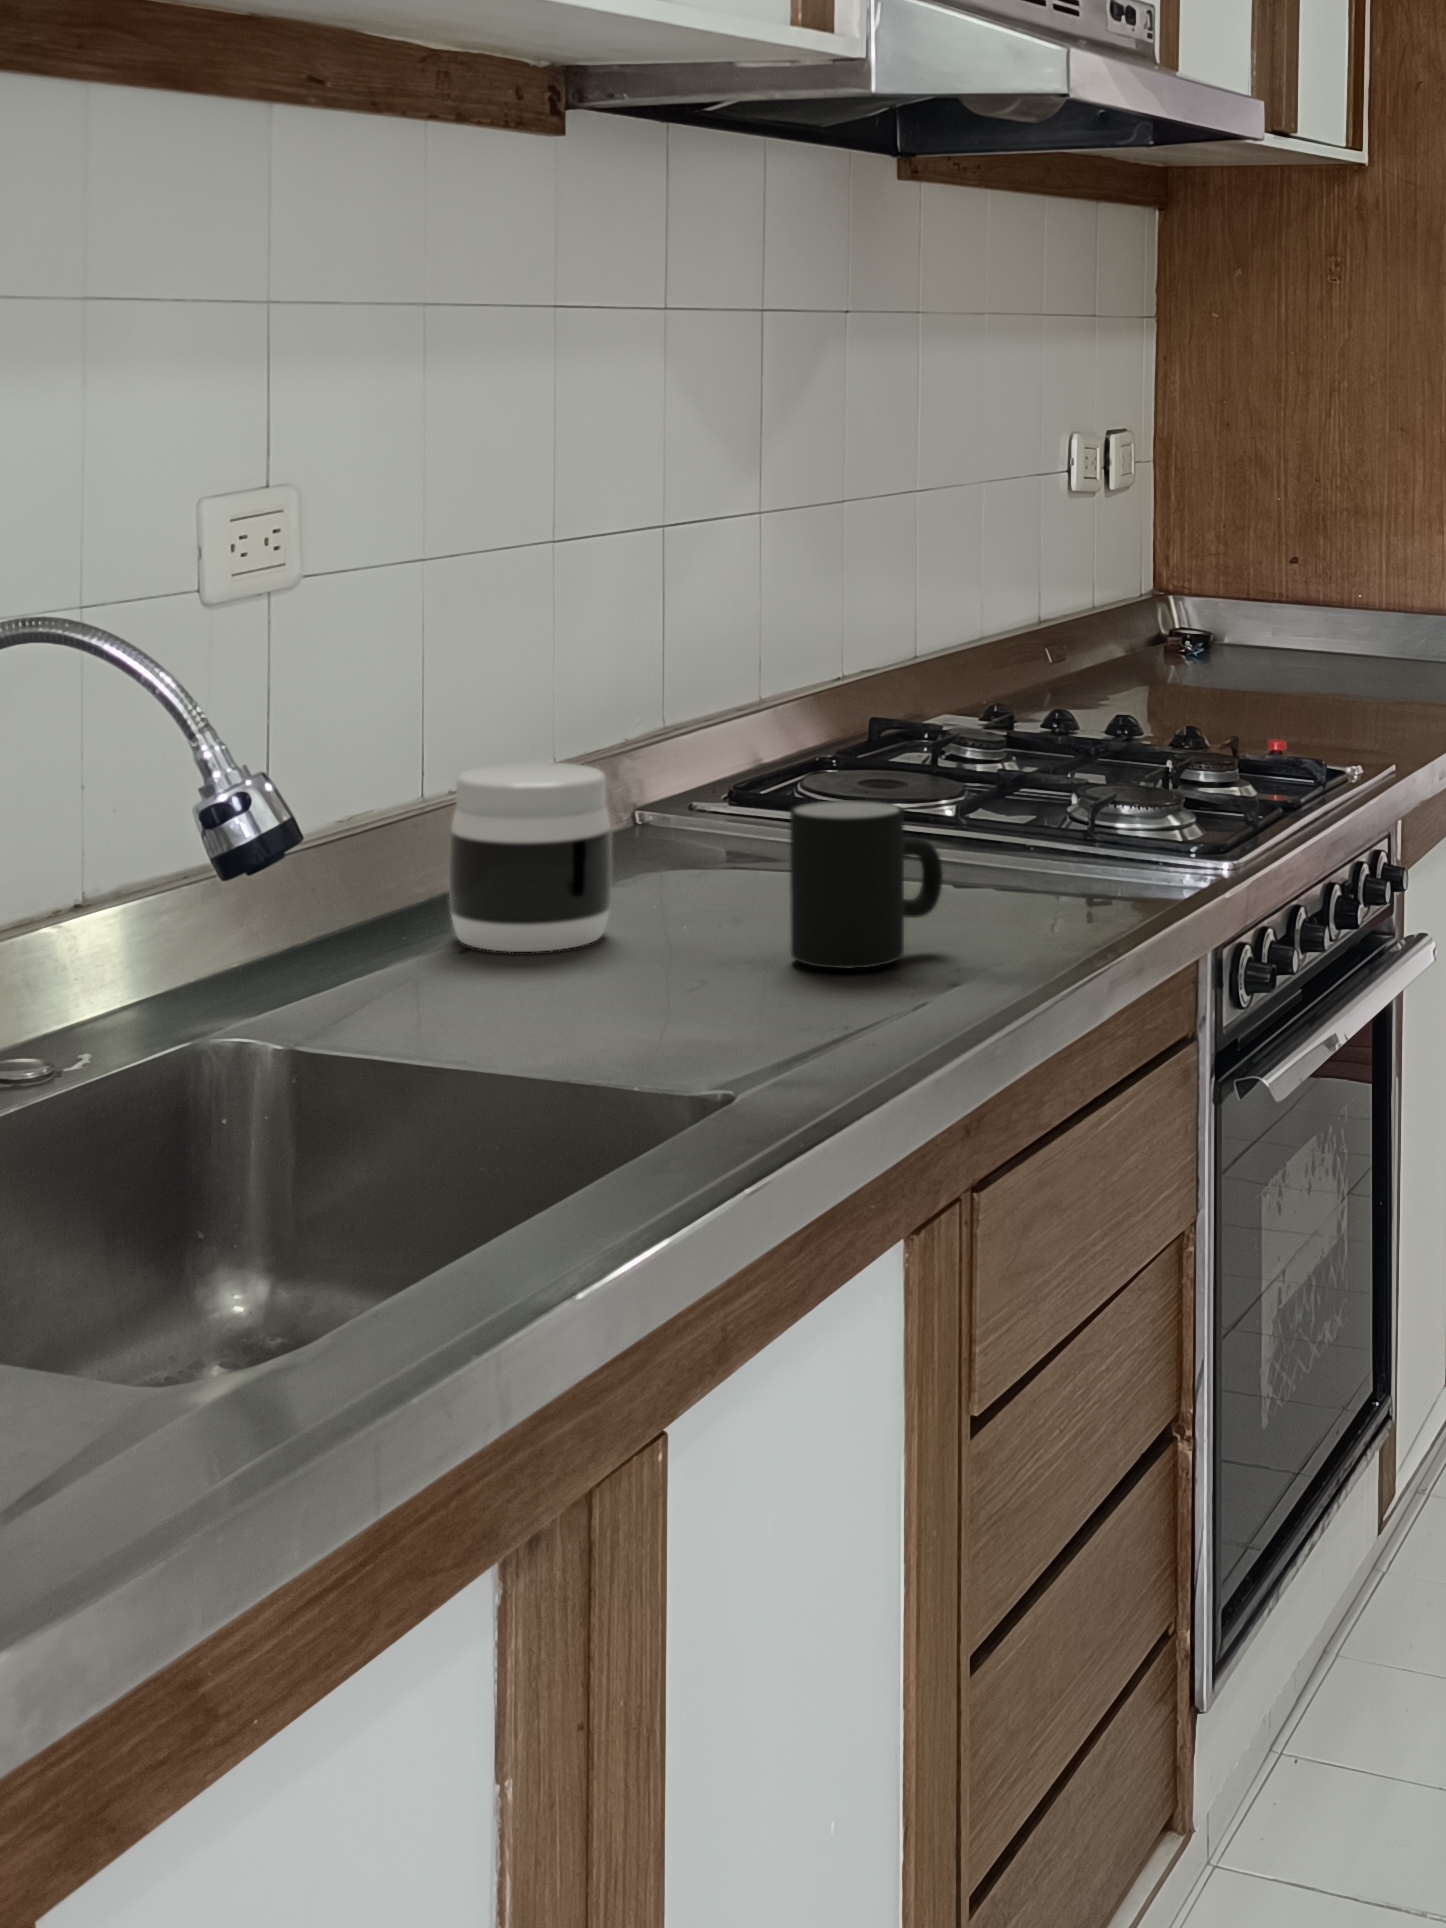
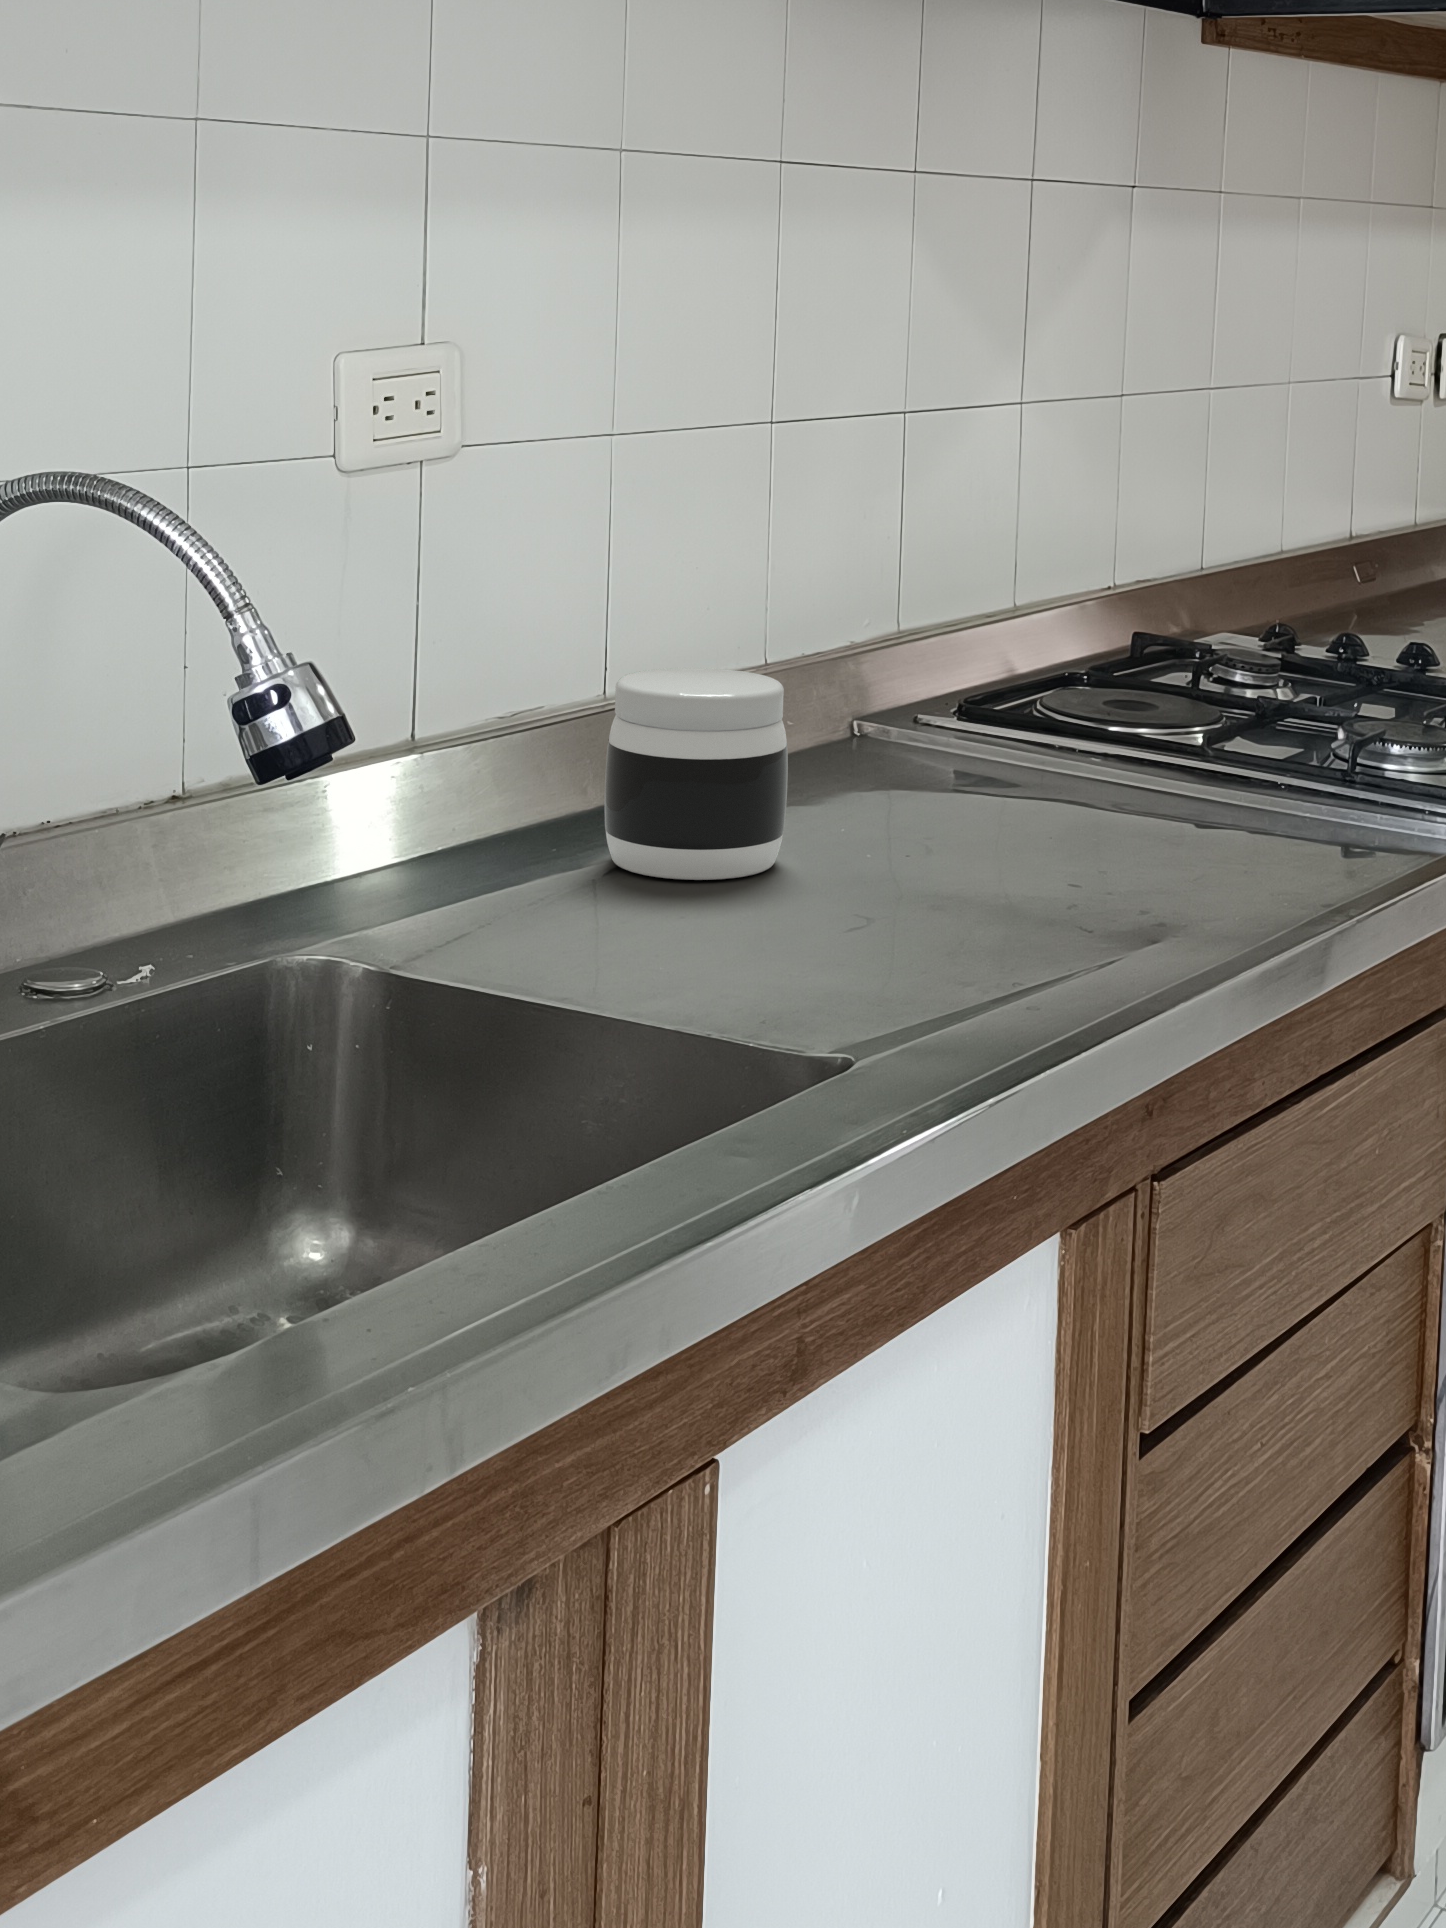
mug: present [790,800,943,968] -> none [973,732,1153,923]

